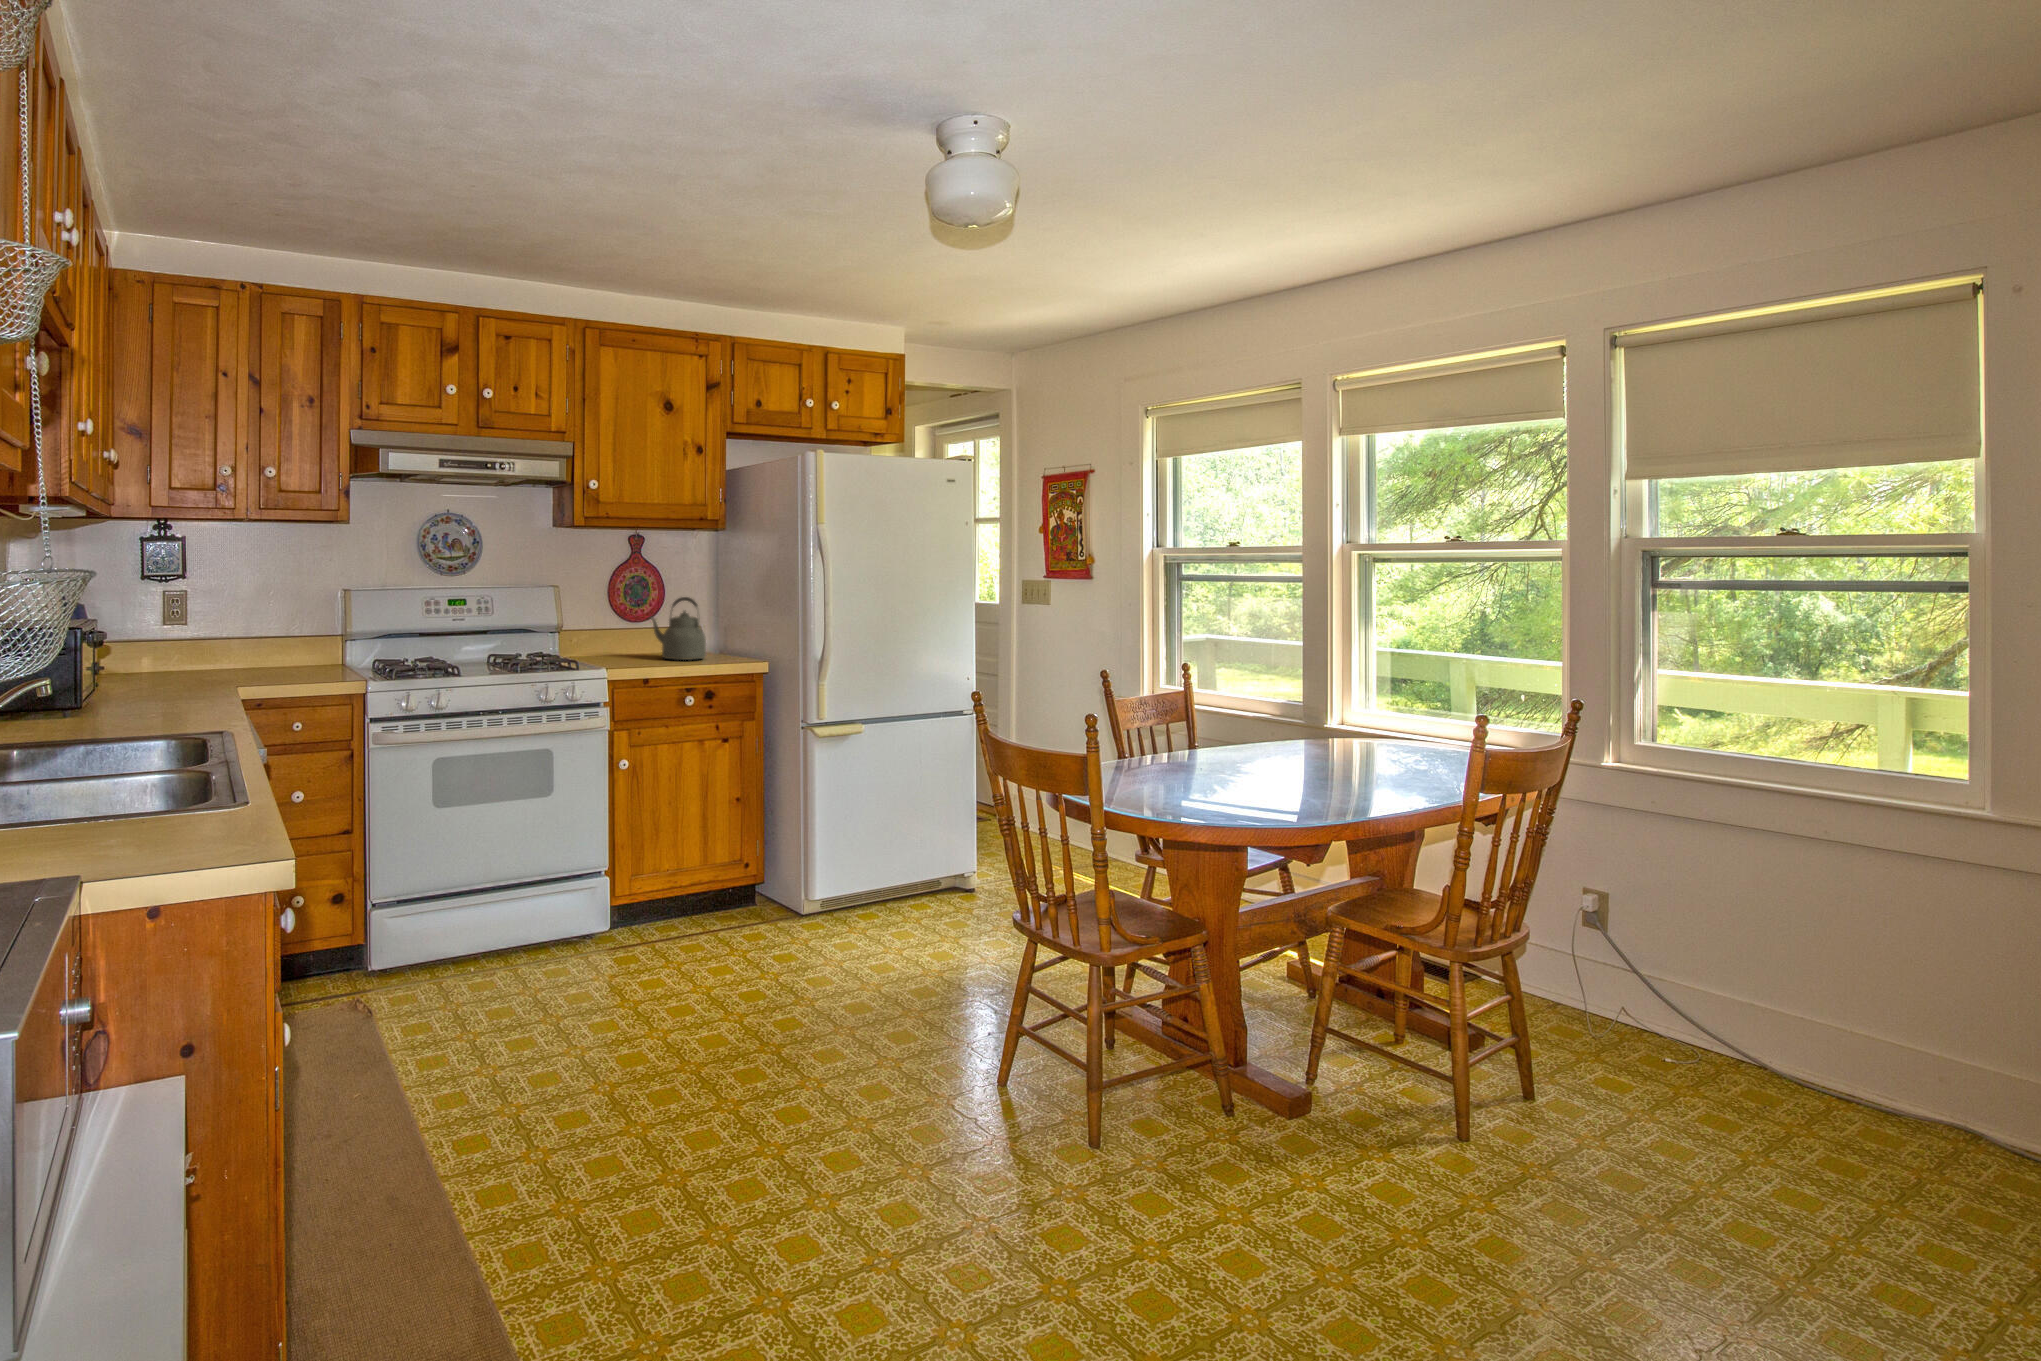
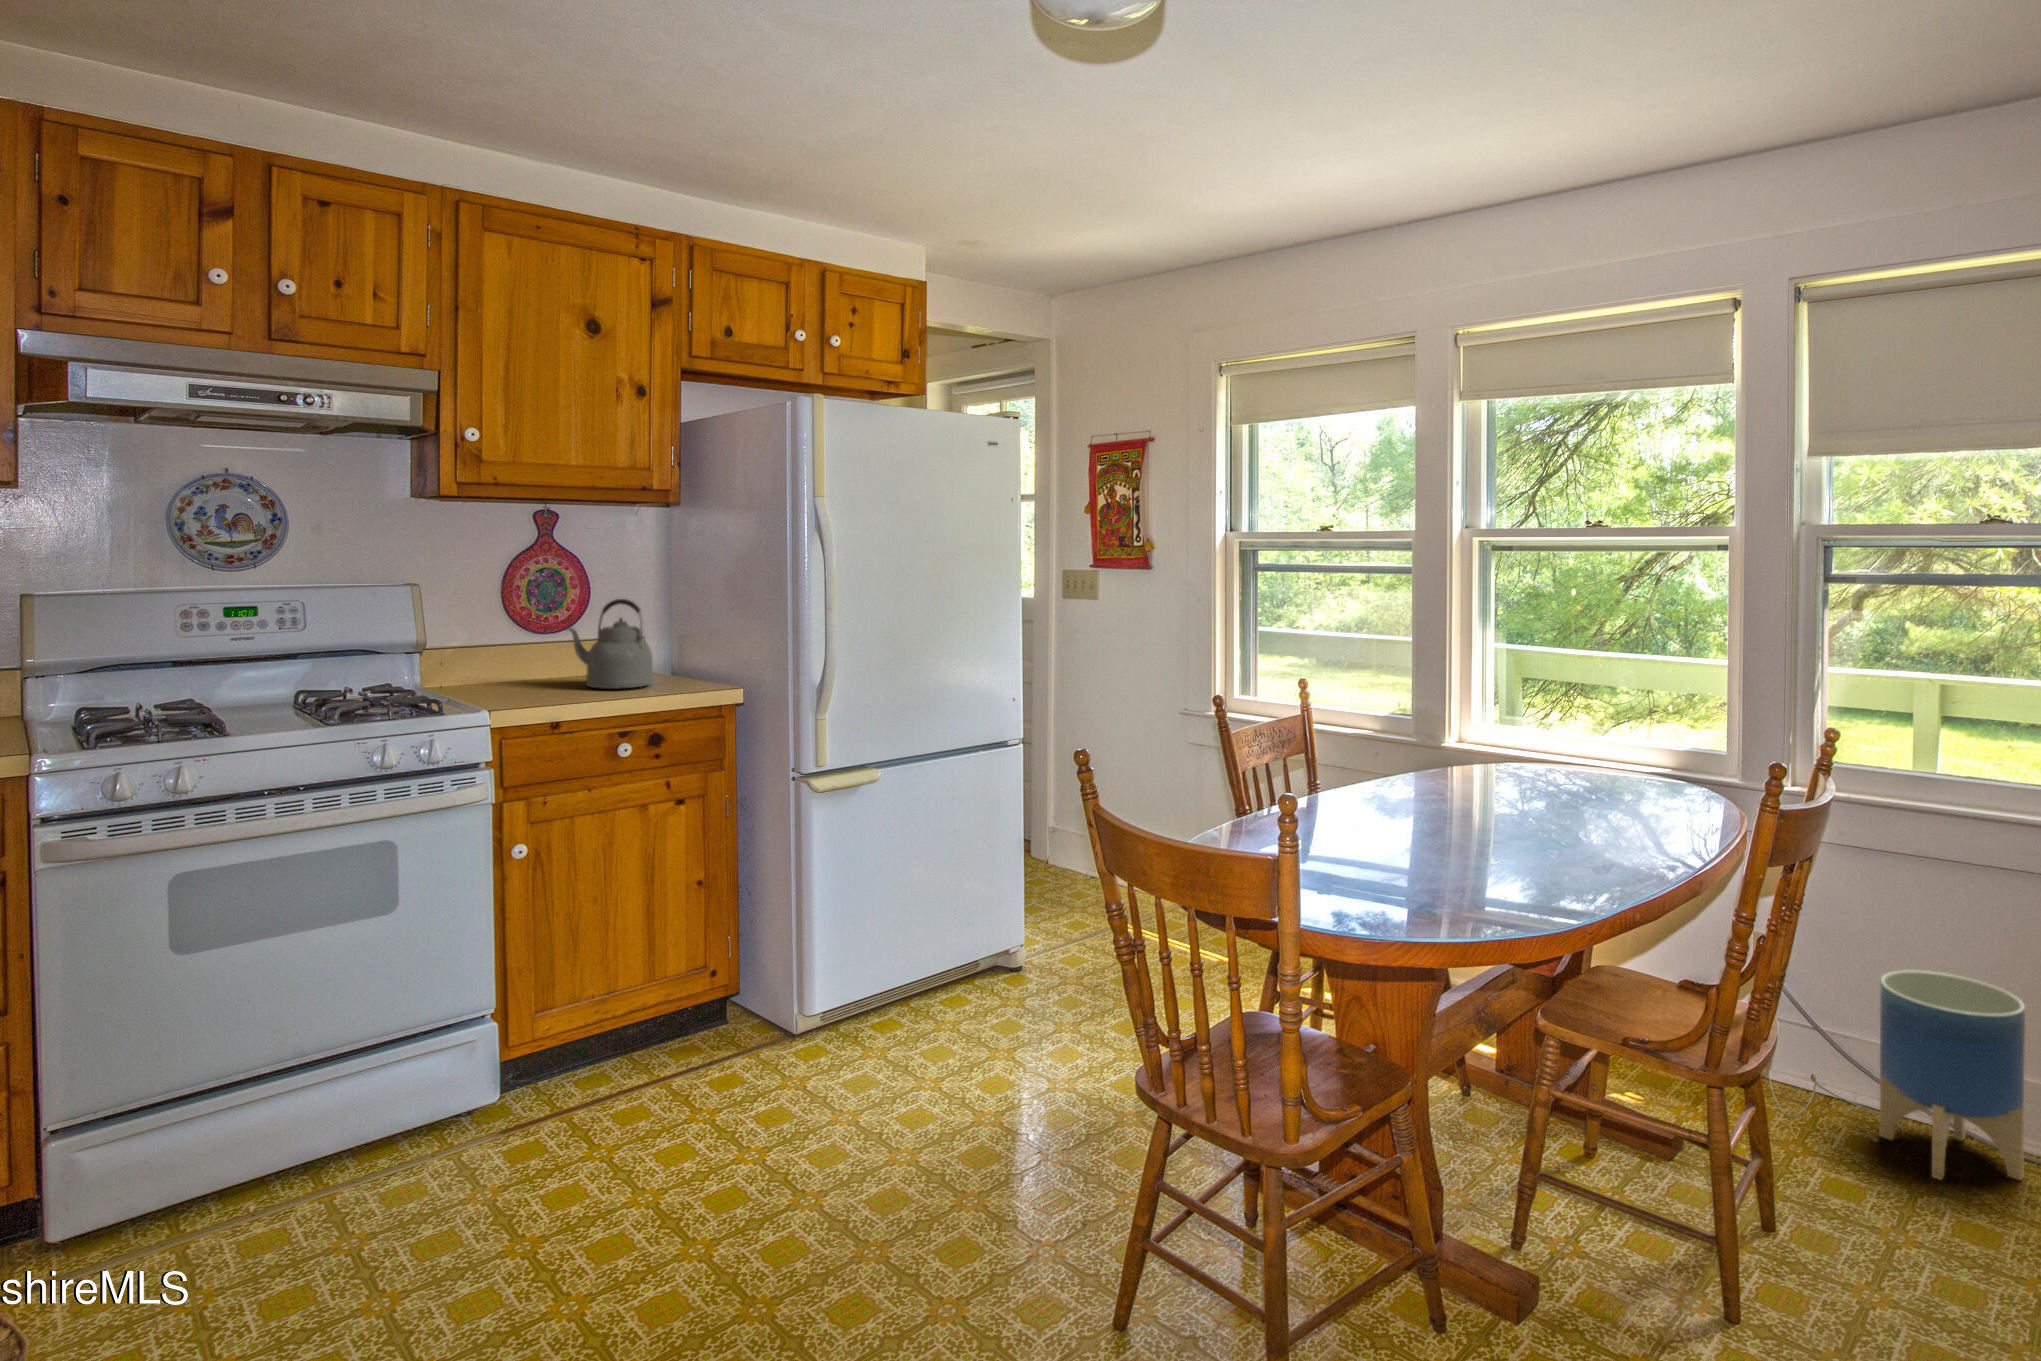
planter: none [1670,917,1795,1091] -> present [1879,970,2025,1180]

